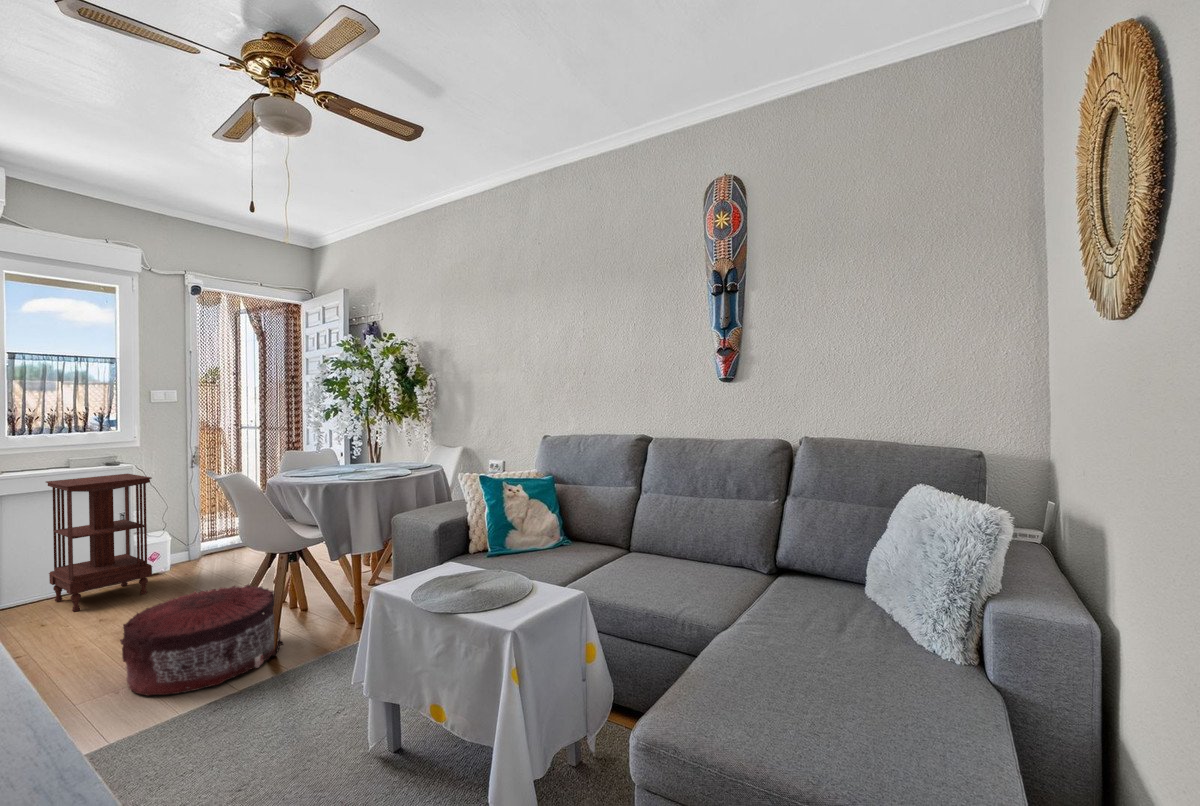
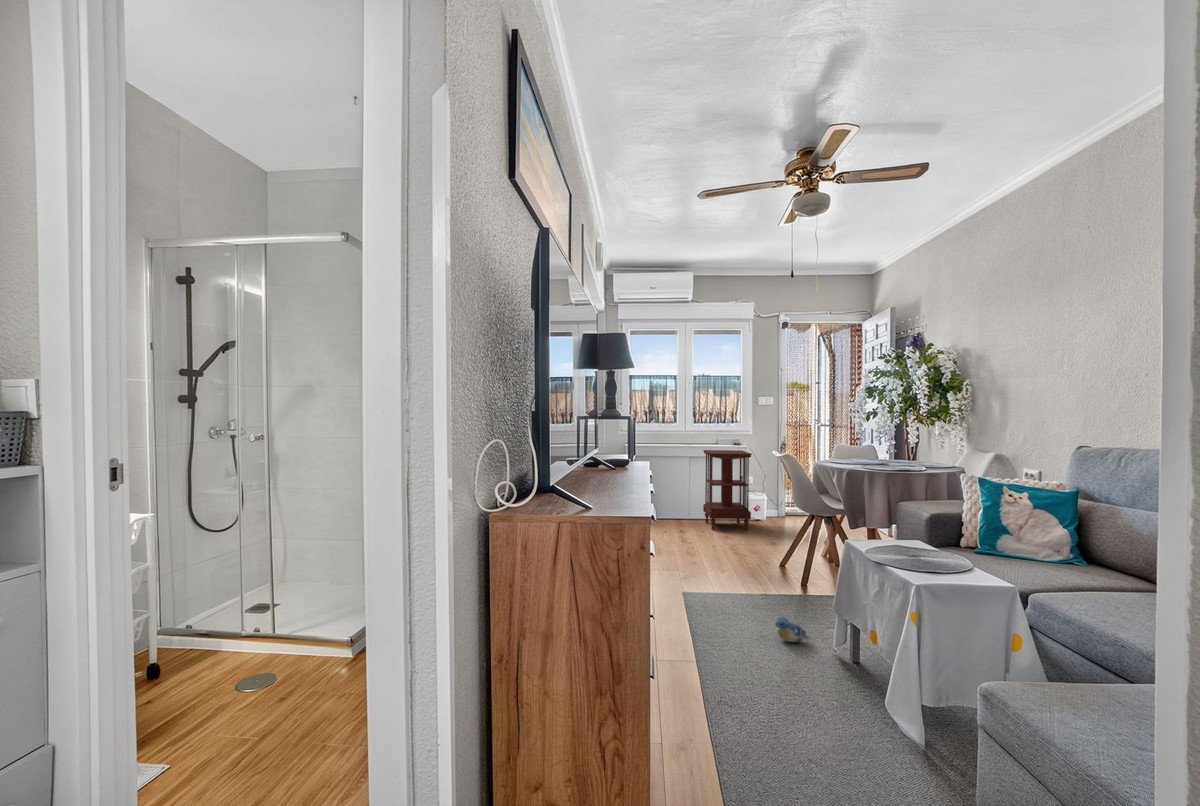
pouf: present [120,584,283,696] -> none [723,528,812,588]
plush toy: none [266,734,323,770] -> present [775,617,809,643]

